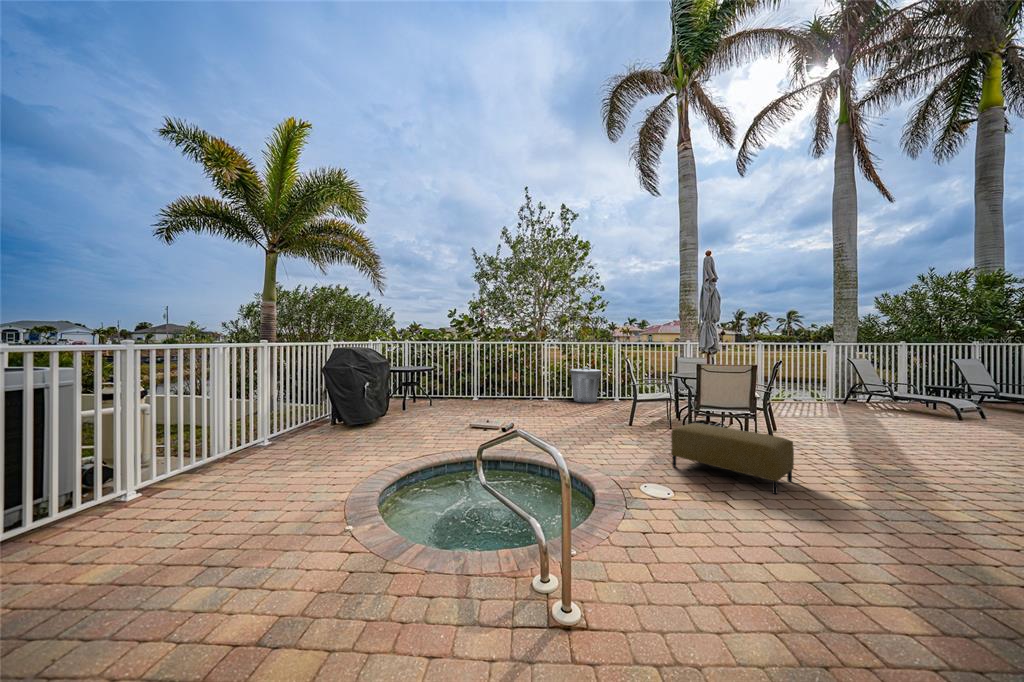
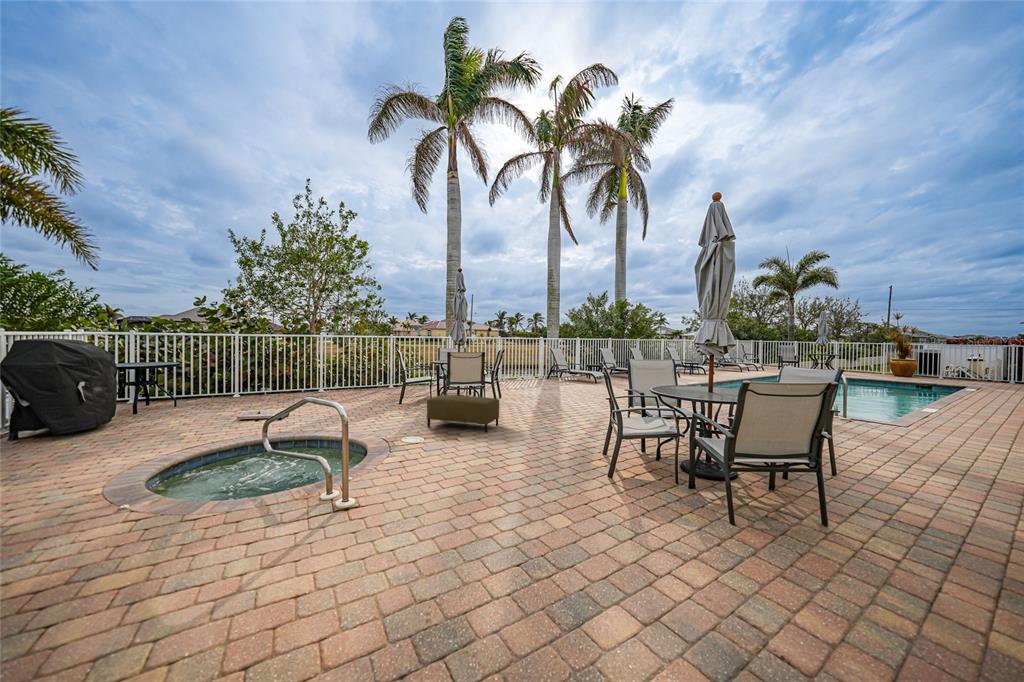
trash can: present [570,367,601,403] -> none [347,358,378,391]

